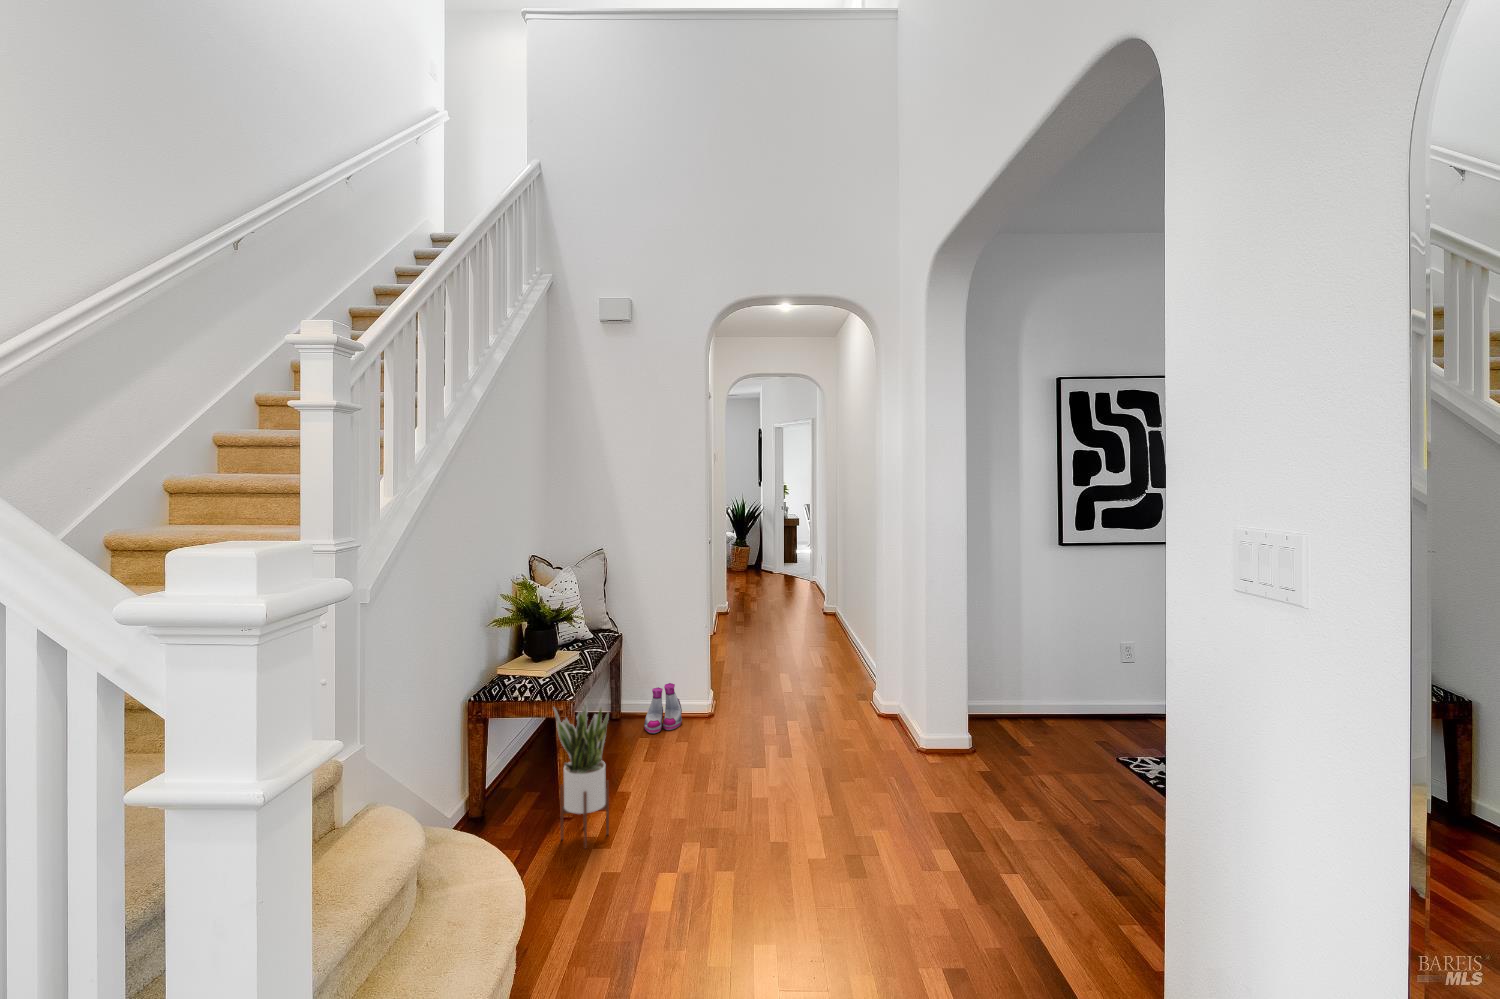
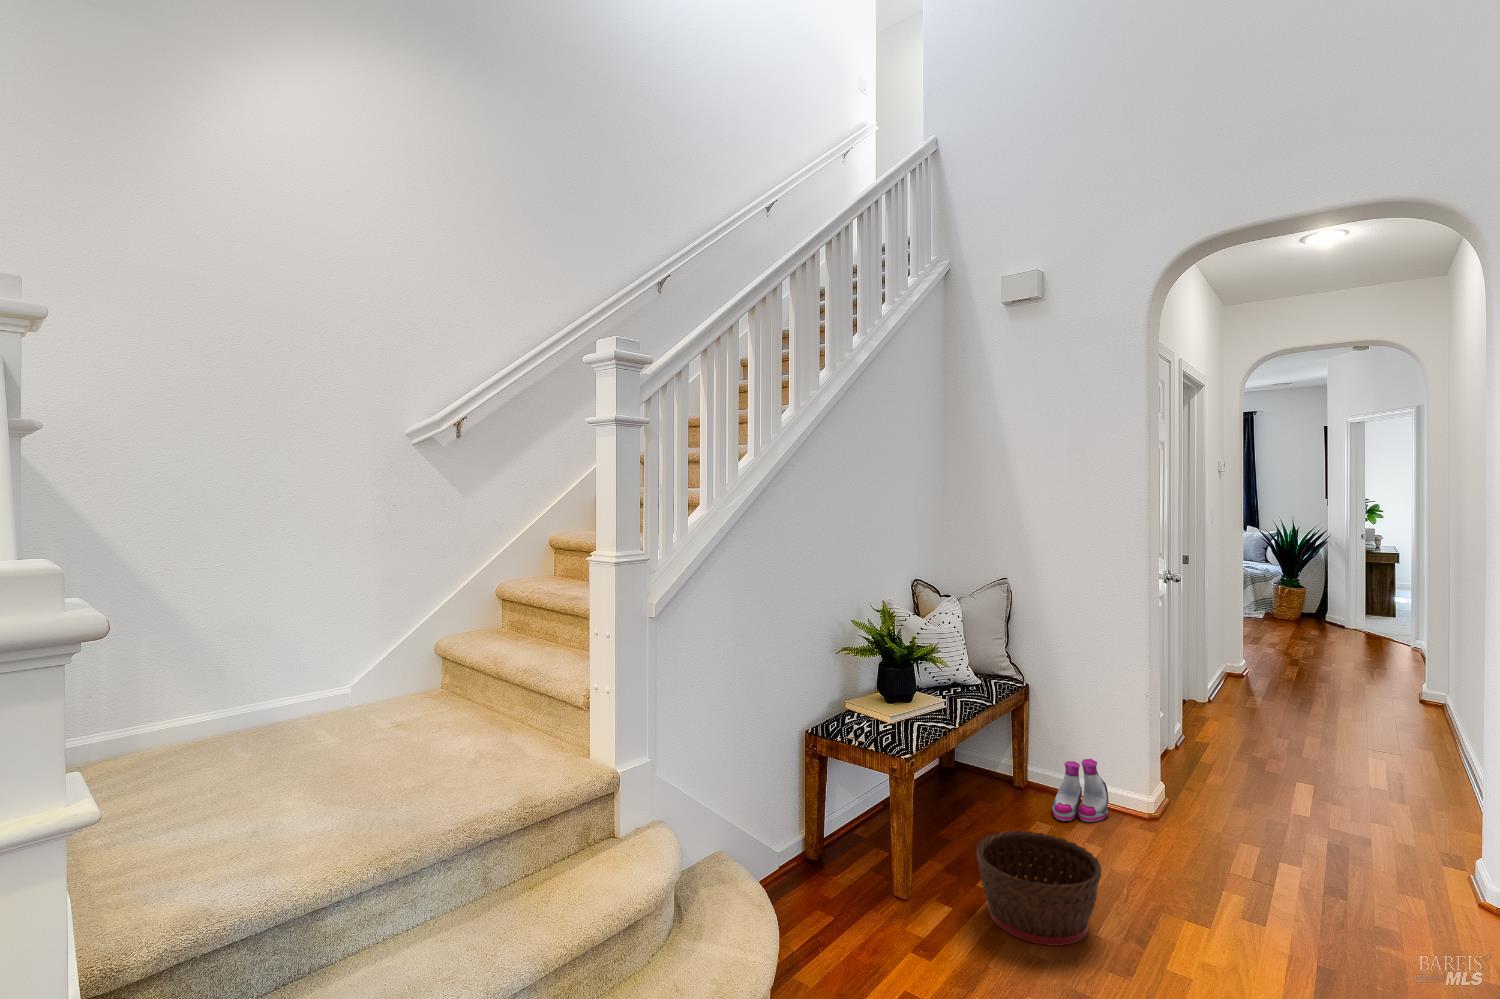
potted plant: present [553,701,609,848] -> none [866,761,942,951]
basket: none [623,737,710,813] -> present [977,831,1101,946]

